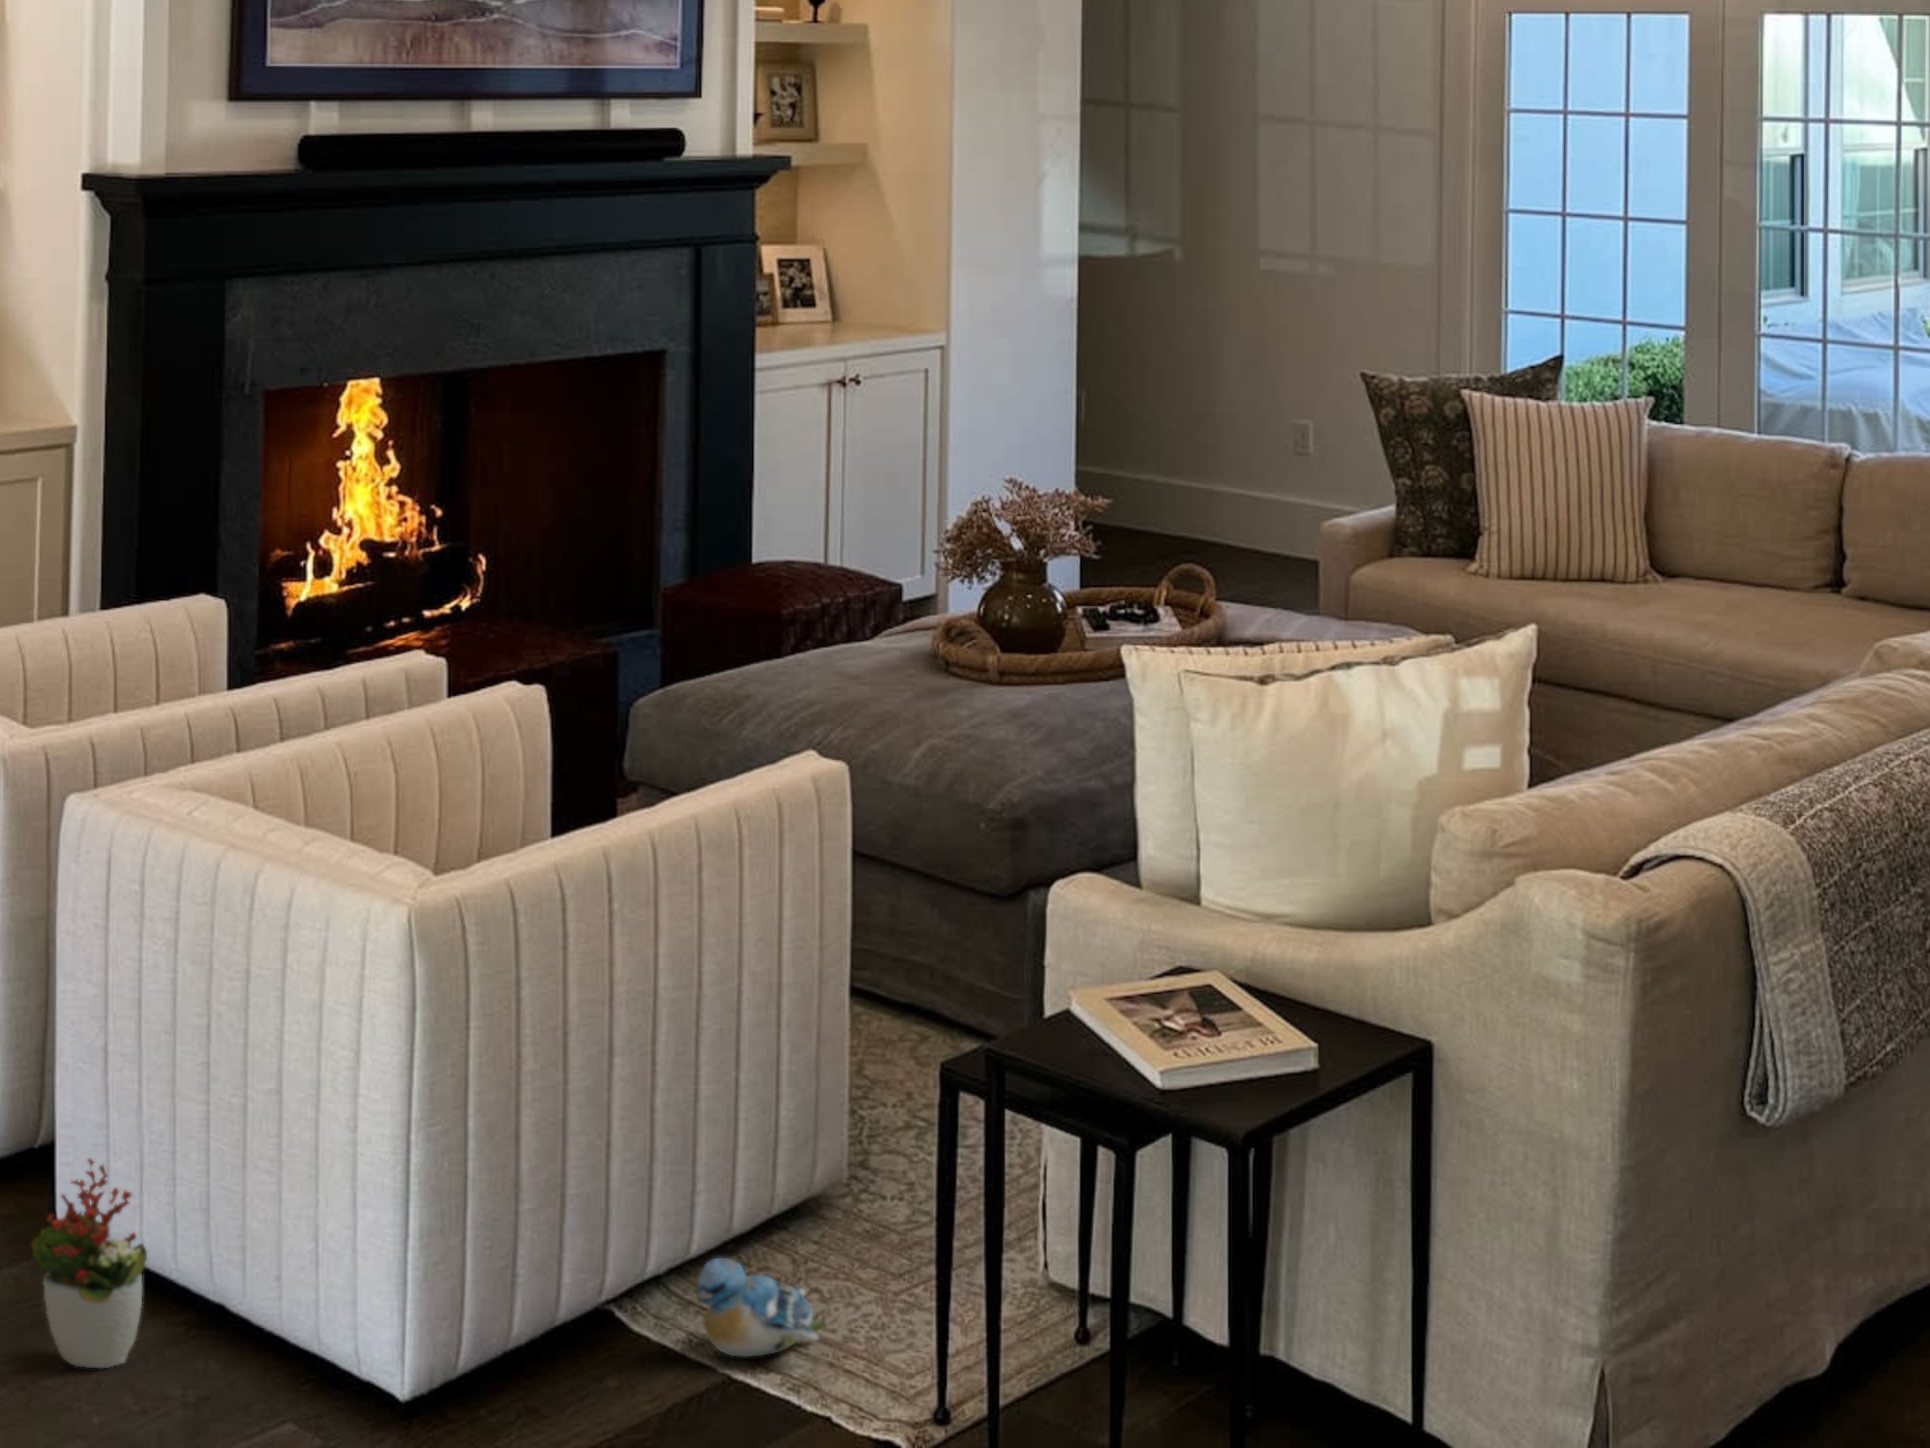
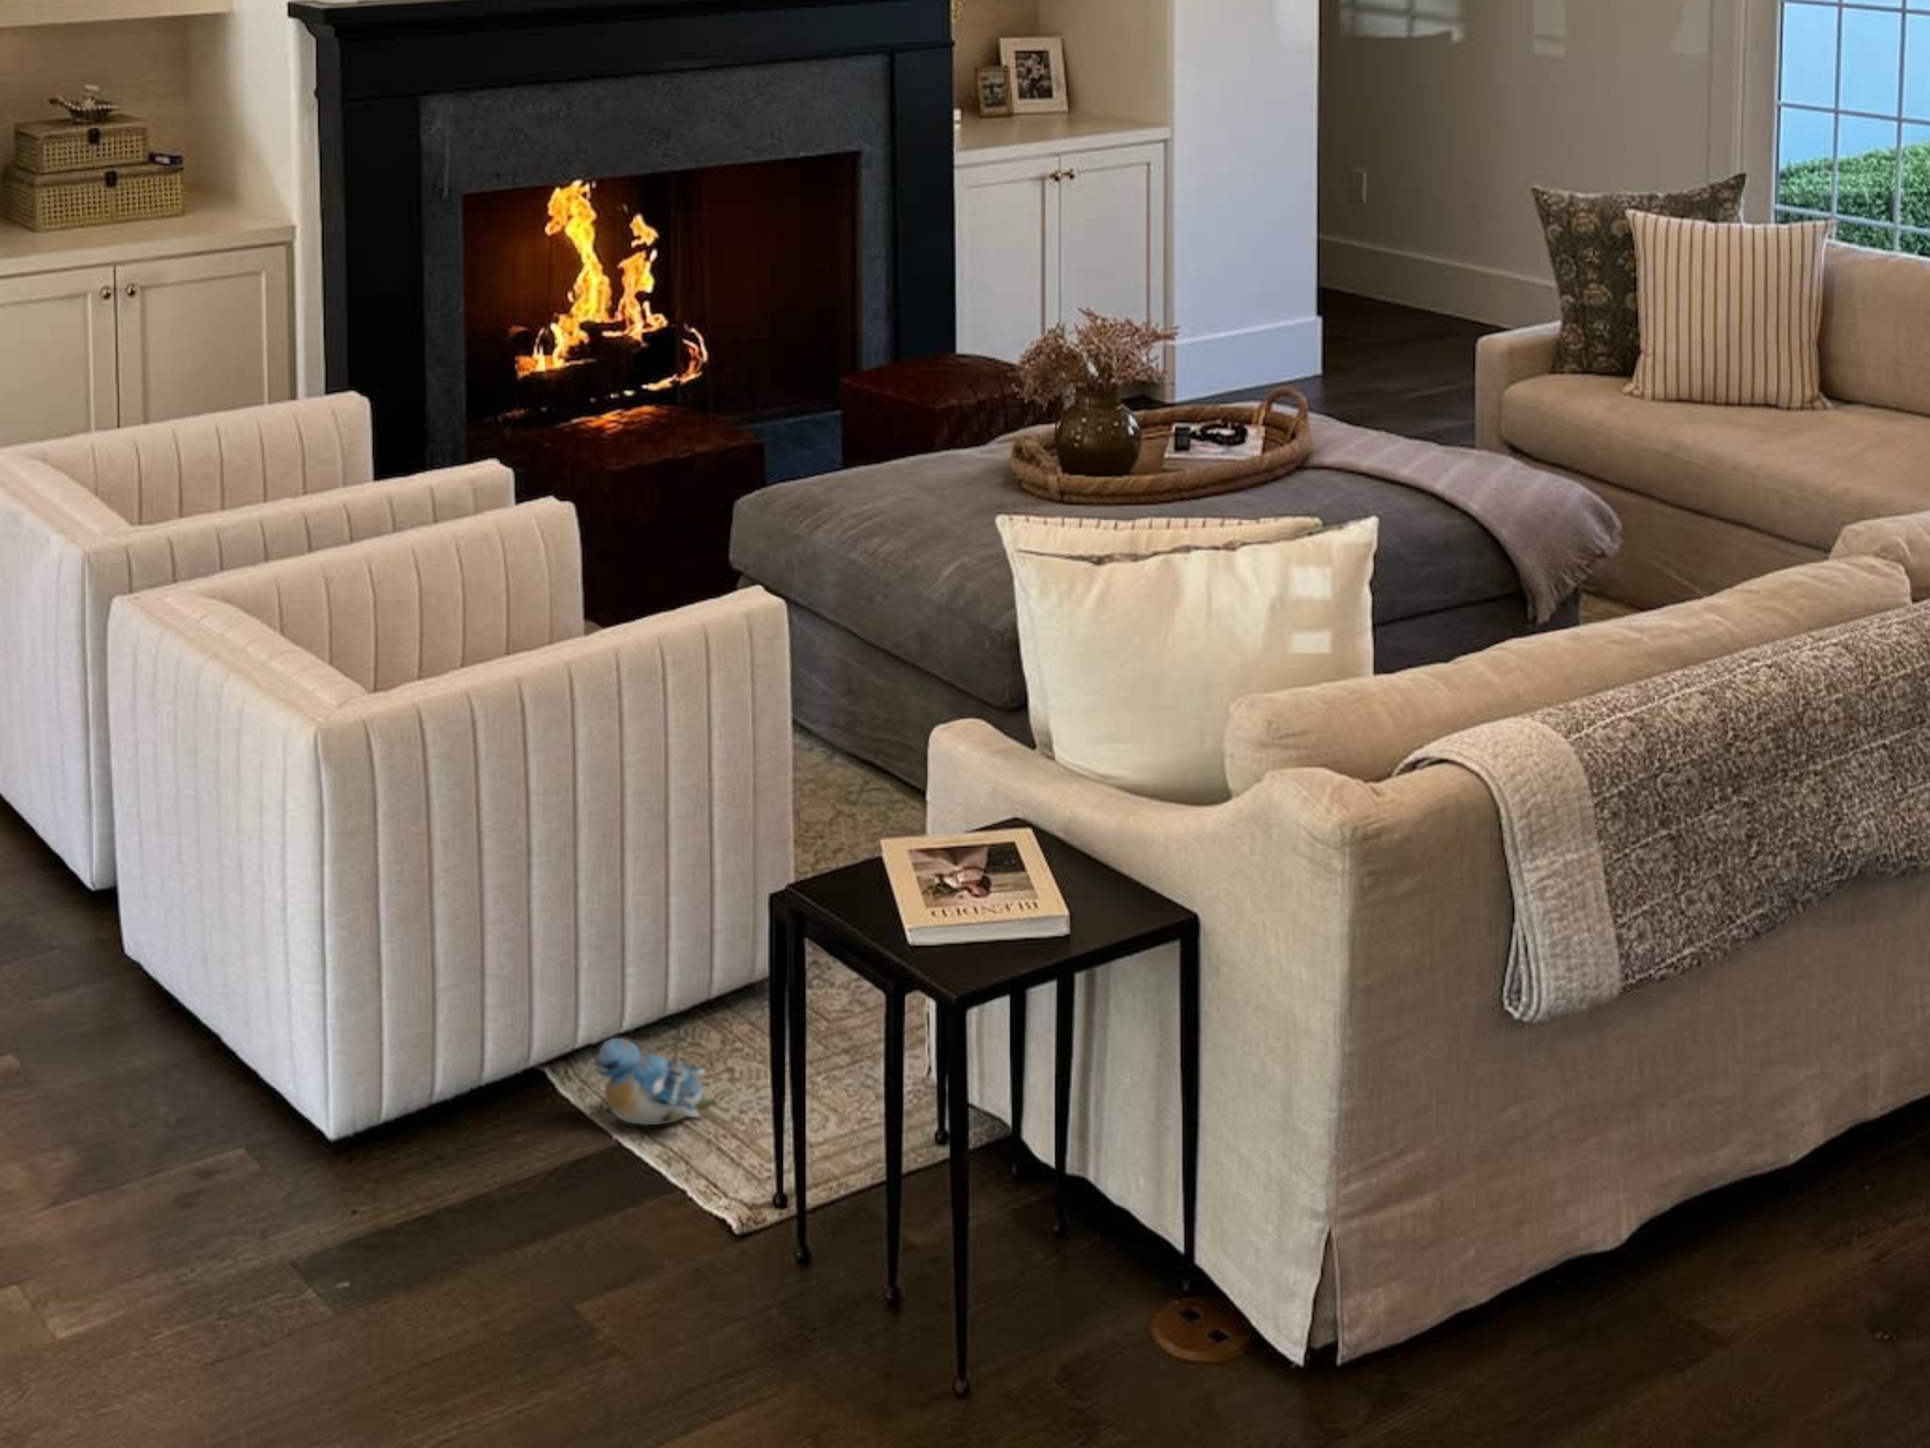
decorative plant: present [31,1159,147,1368] -> none [60,907,151,1080]

